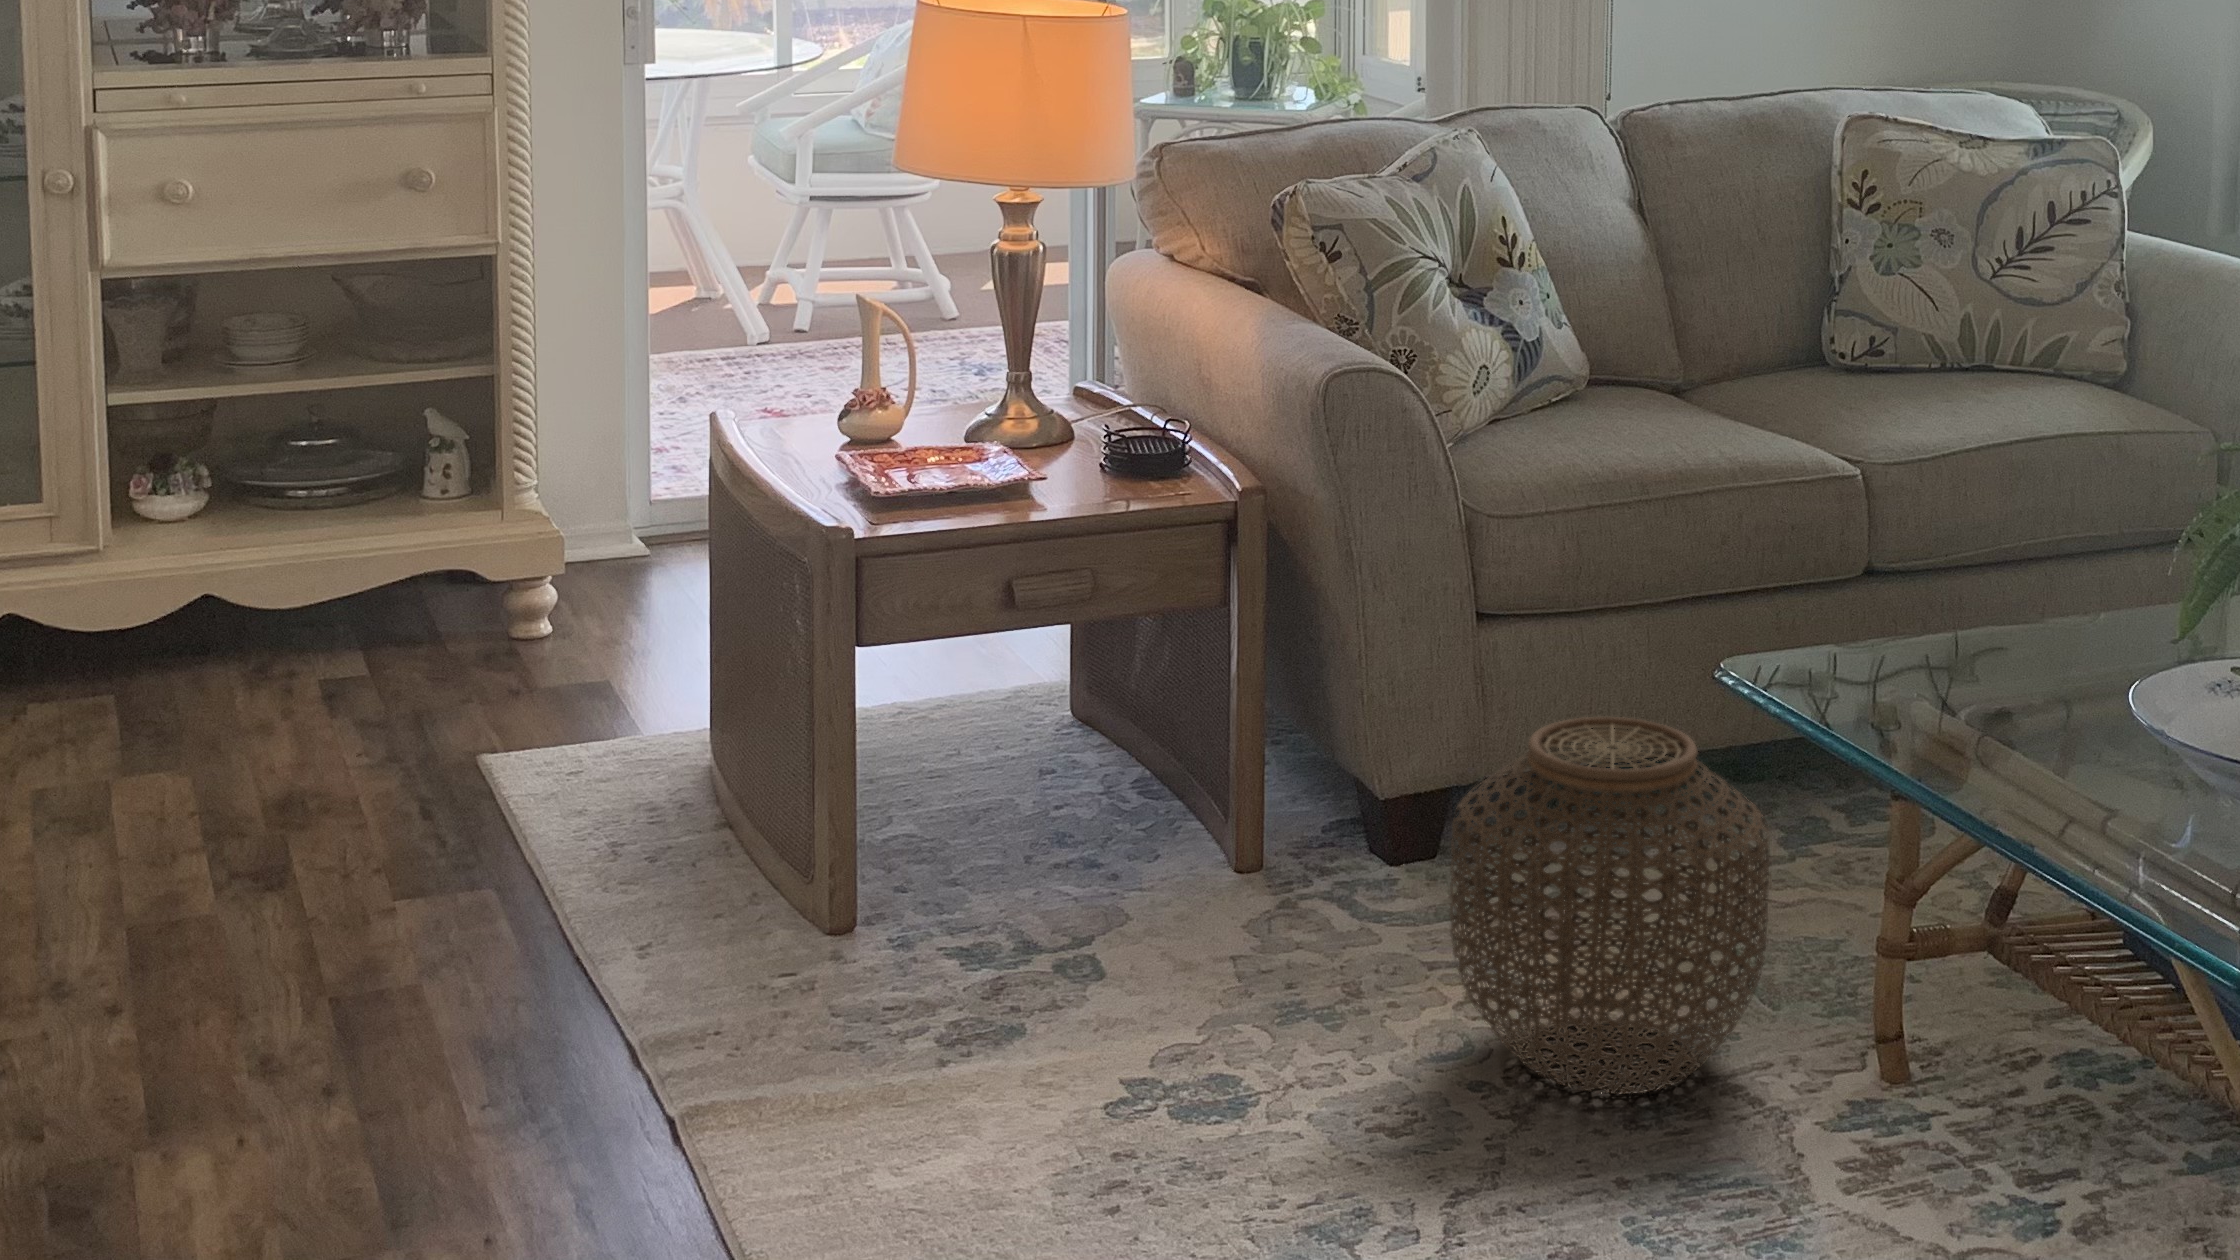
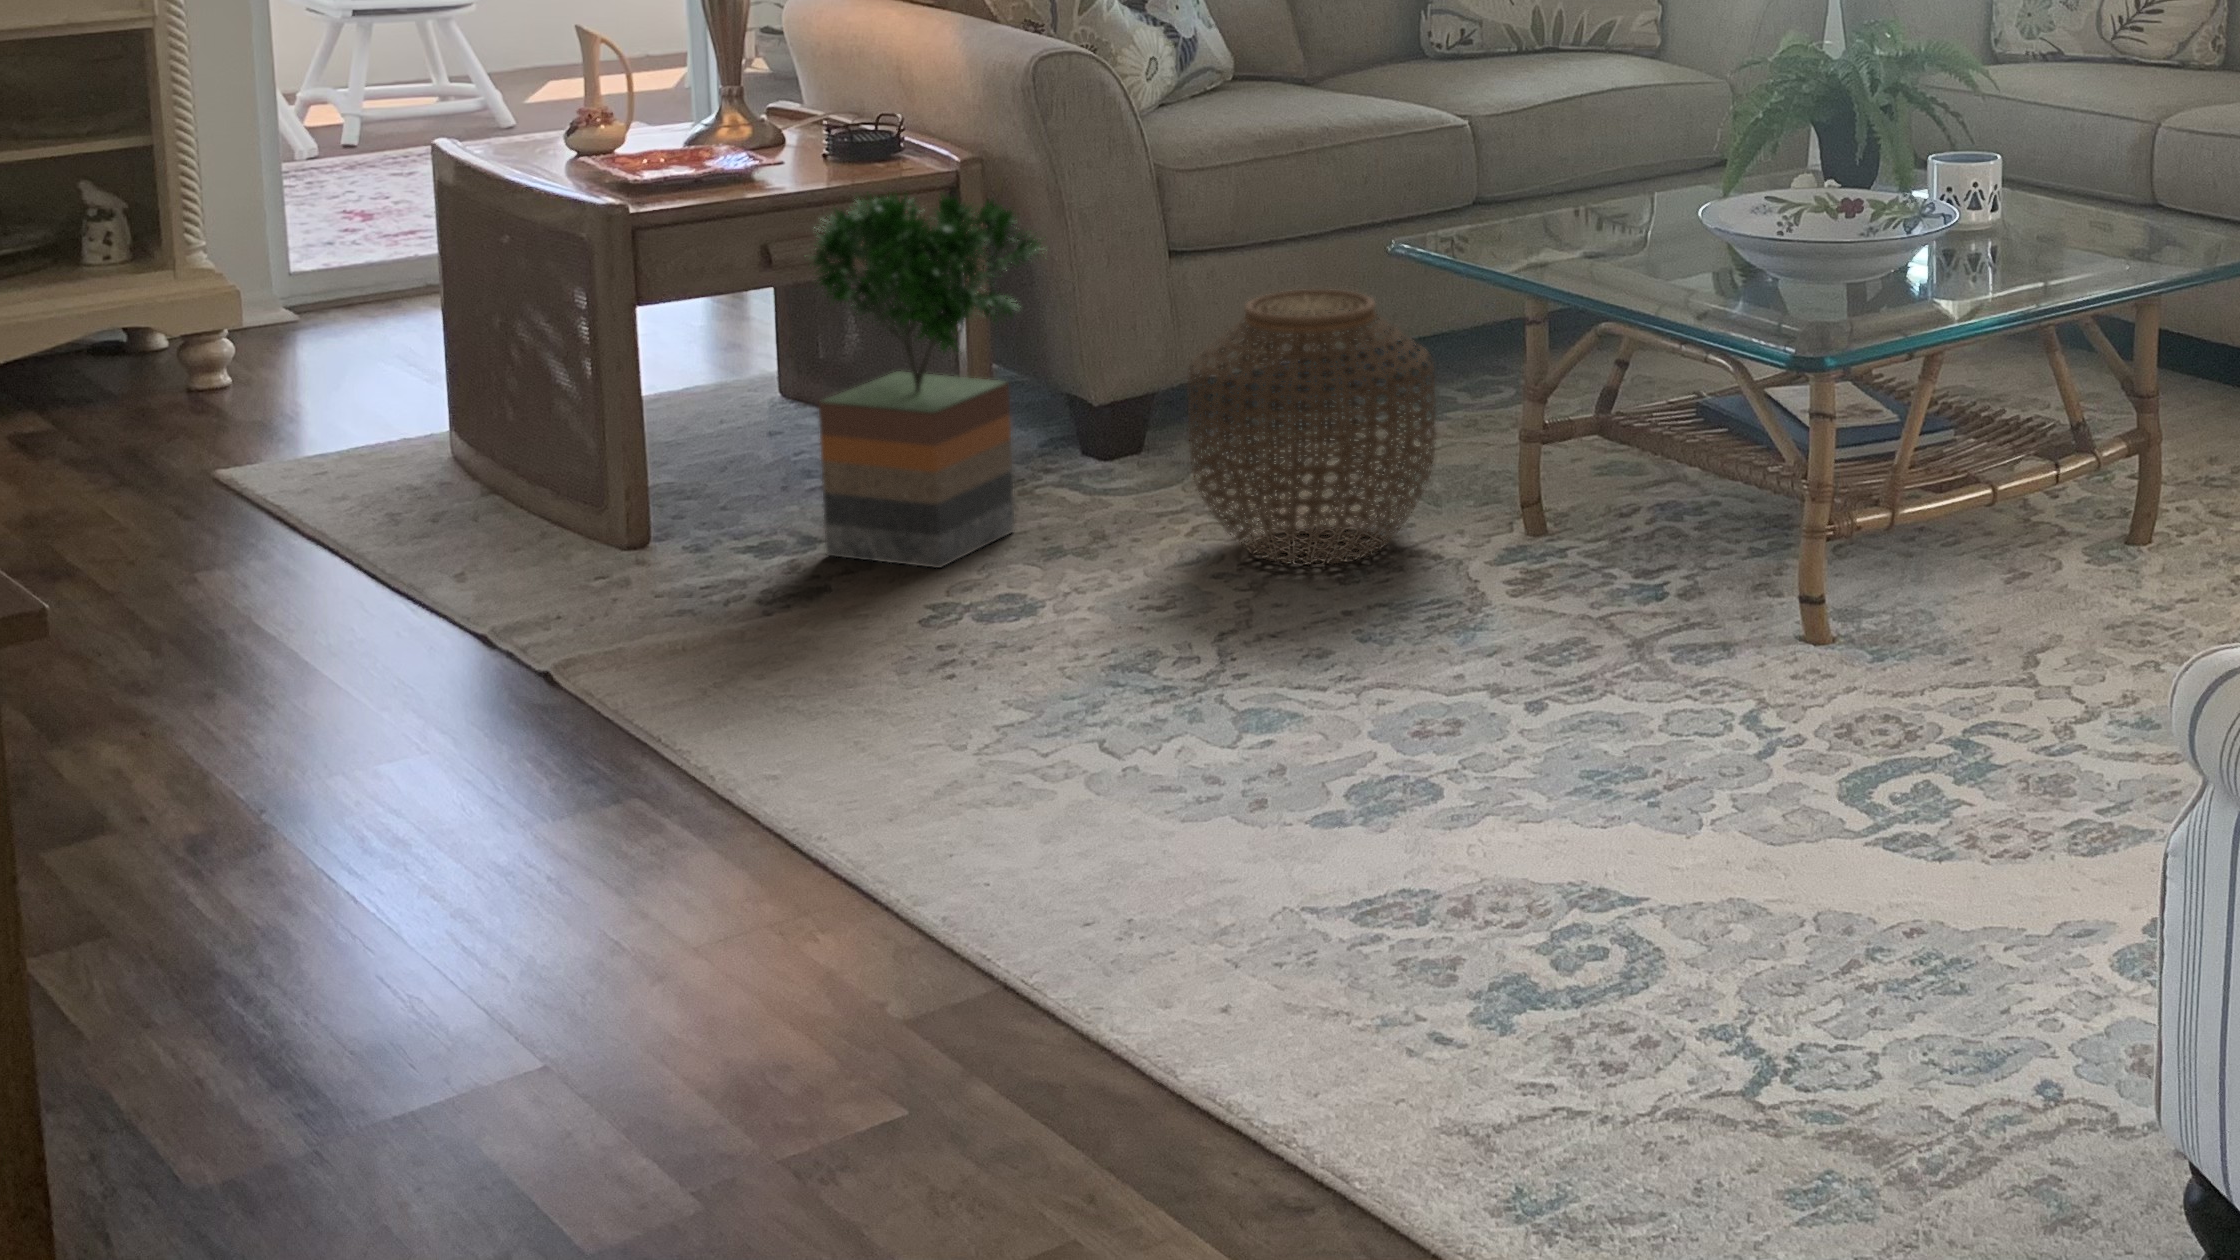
potted tree: none [1009,537,1308,1026] -> present [805,192,1041,568]

